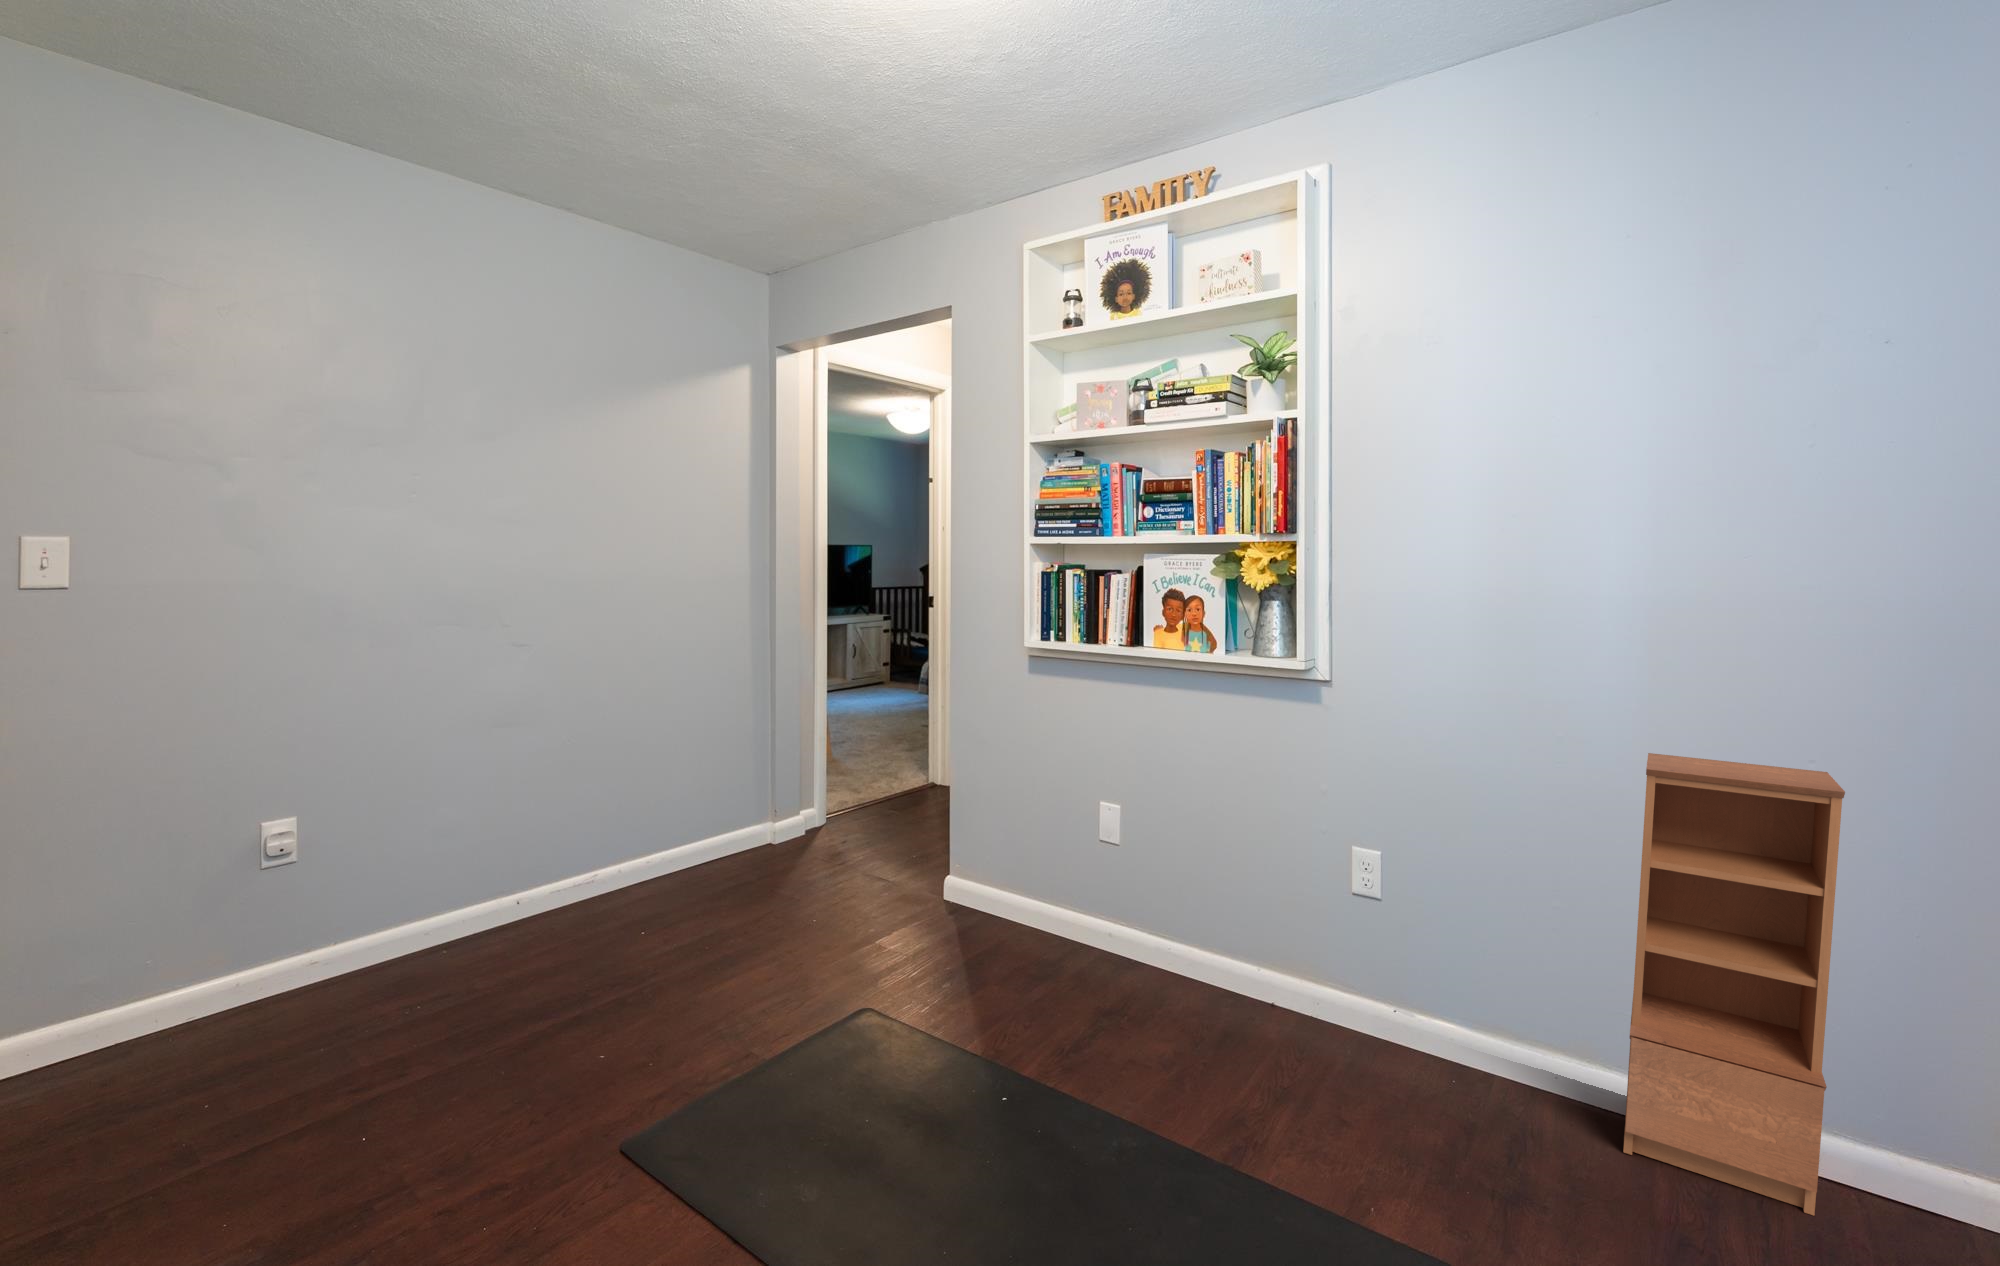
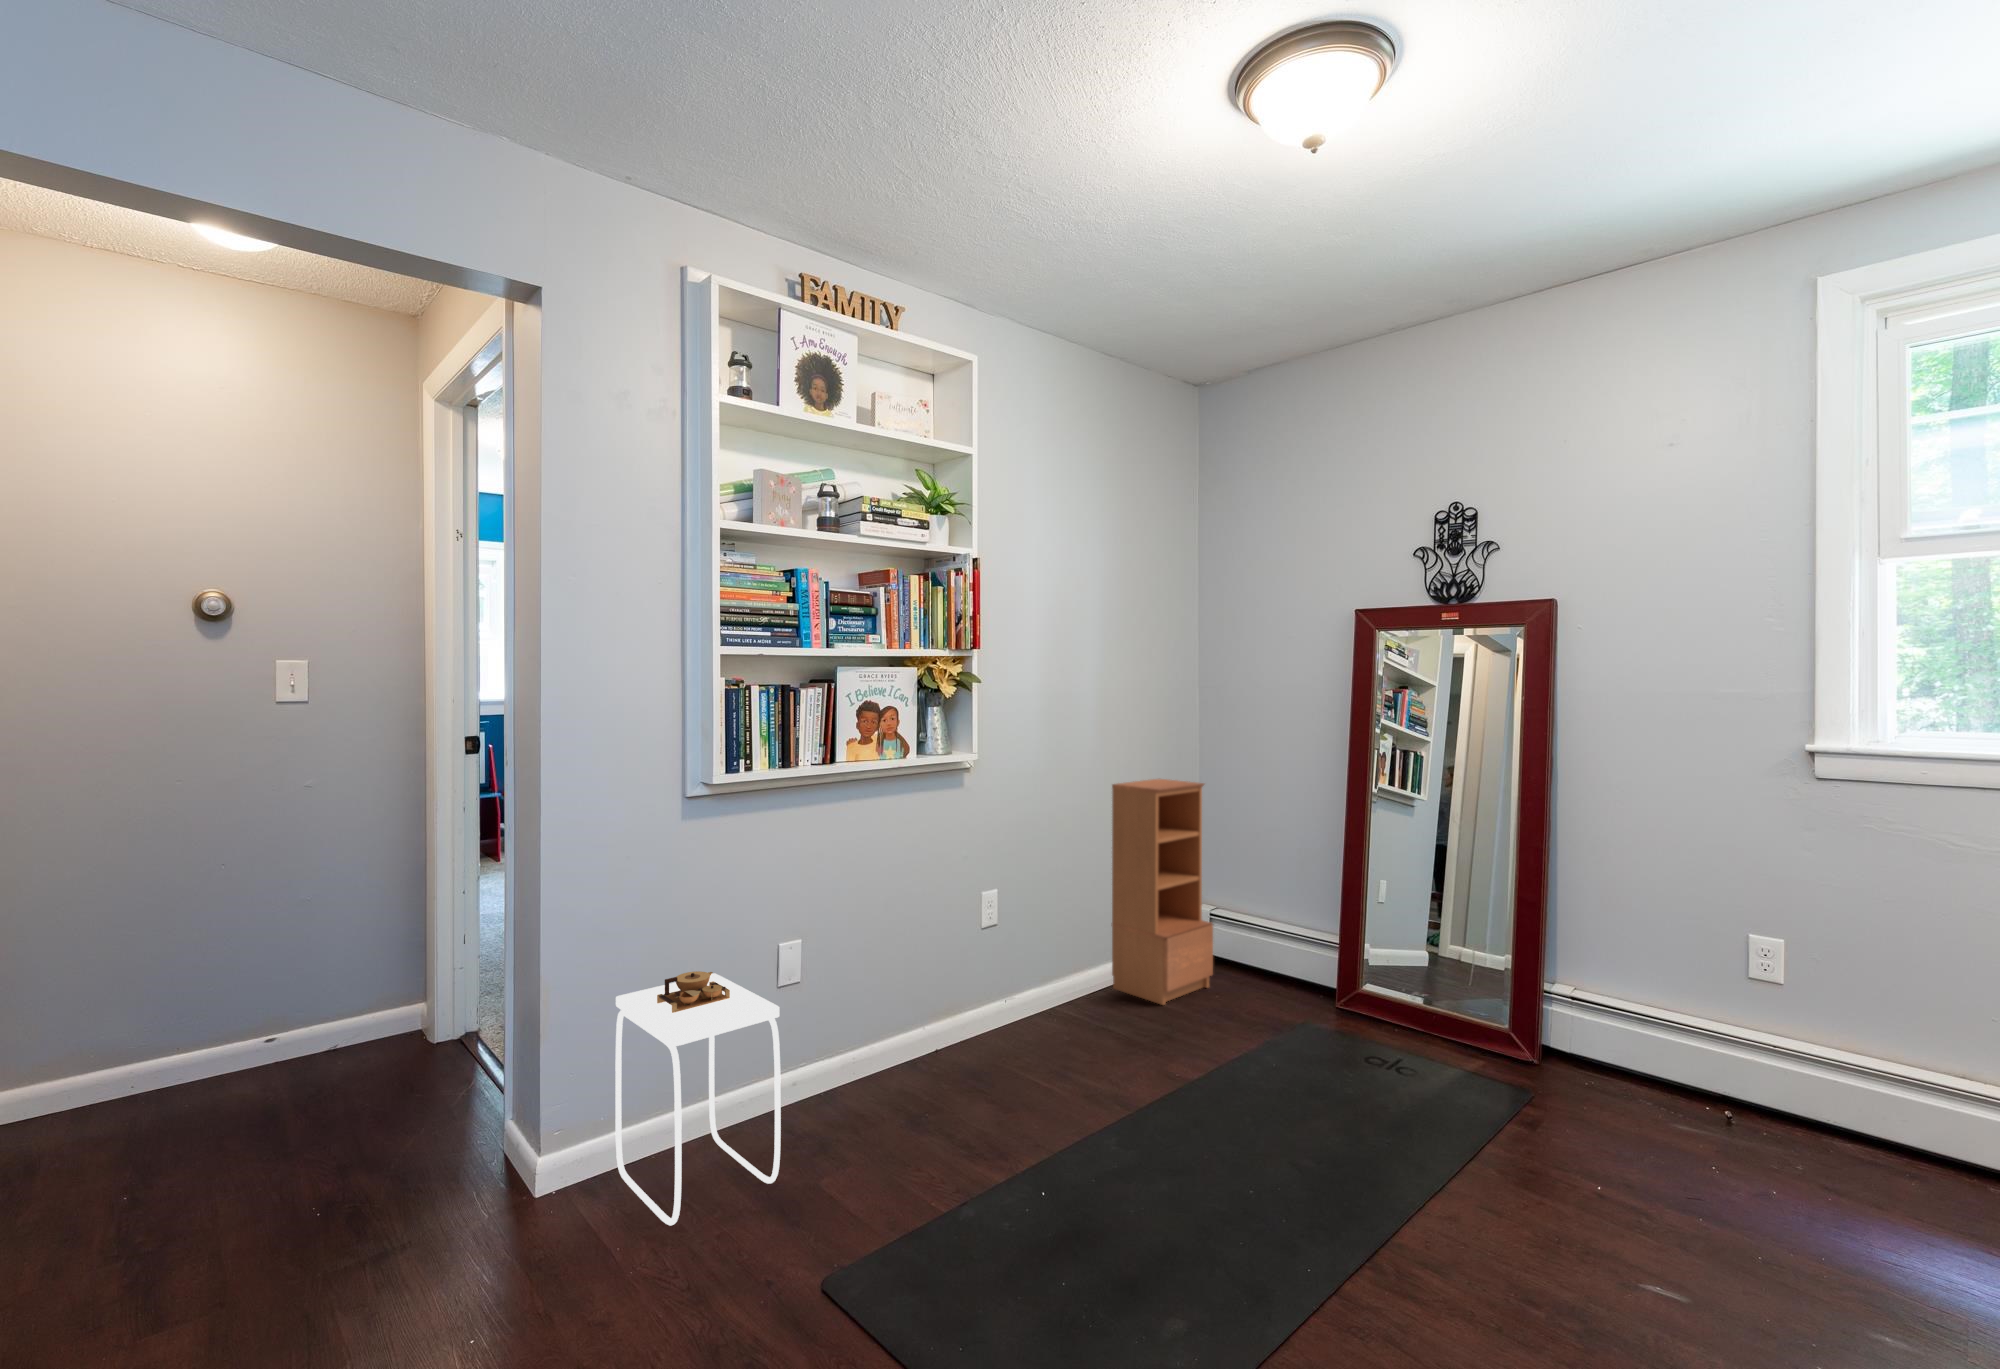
side table: none [907,780,1034,954] -> present [615,971,781,1226]

